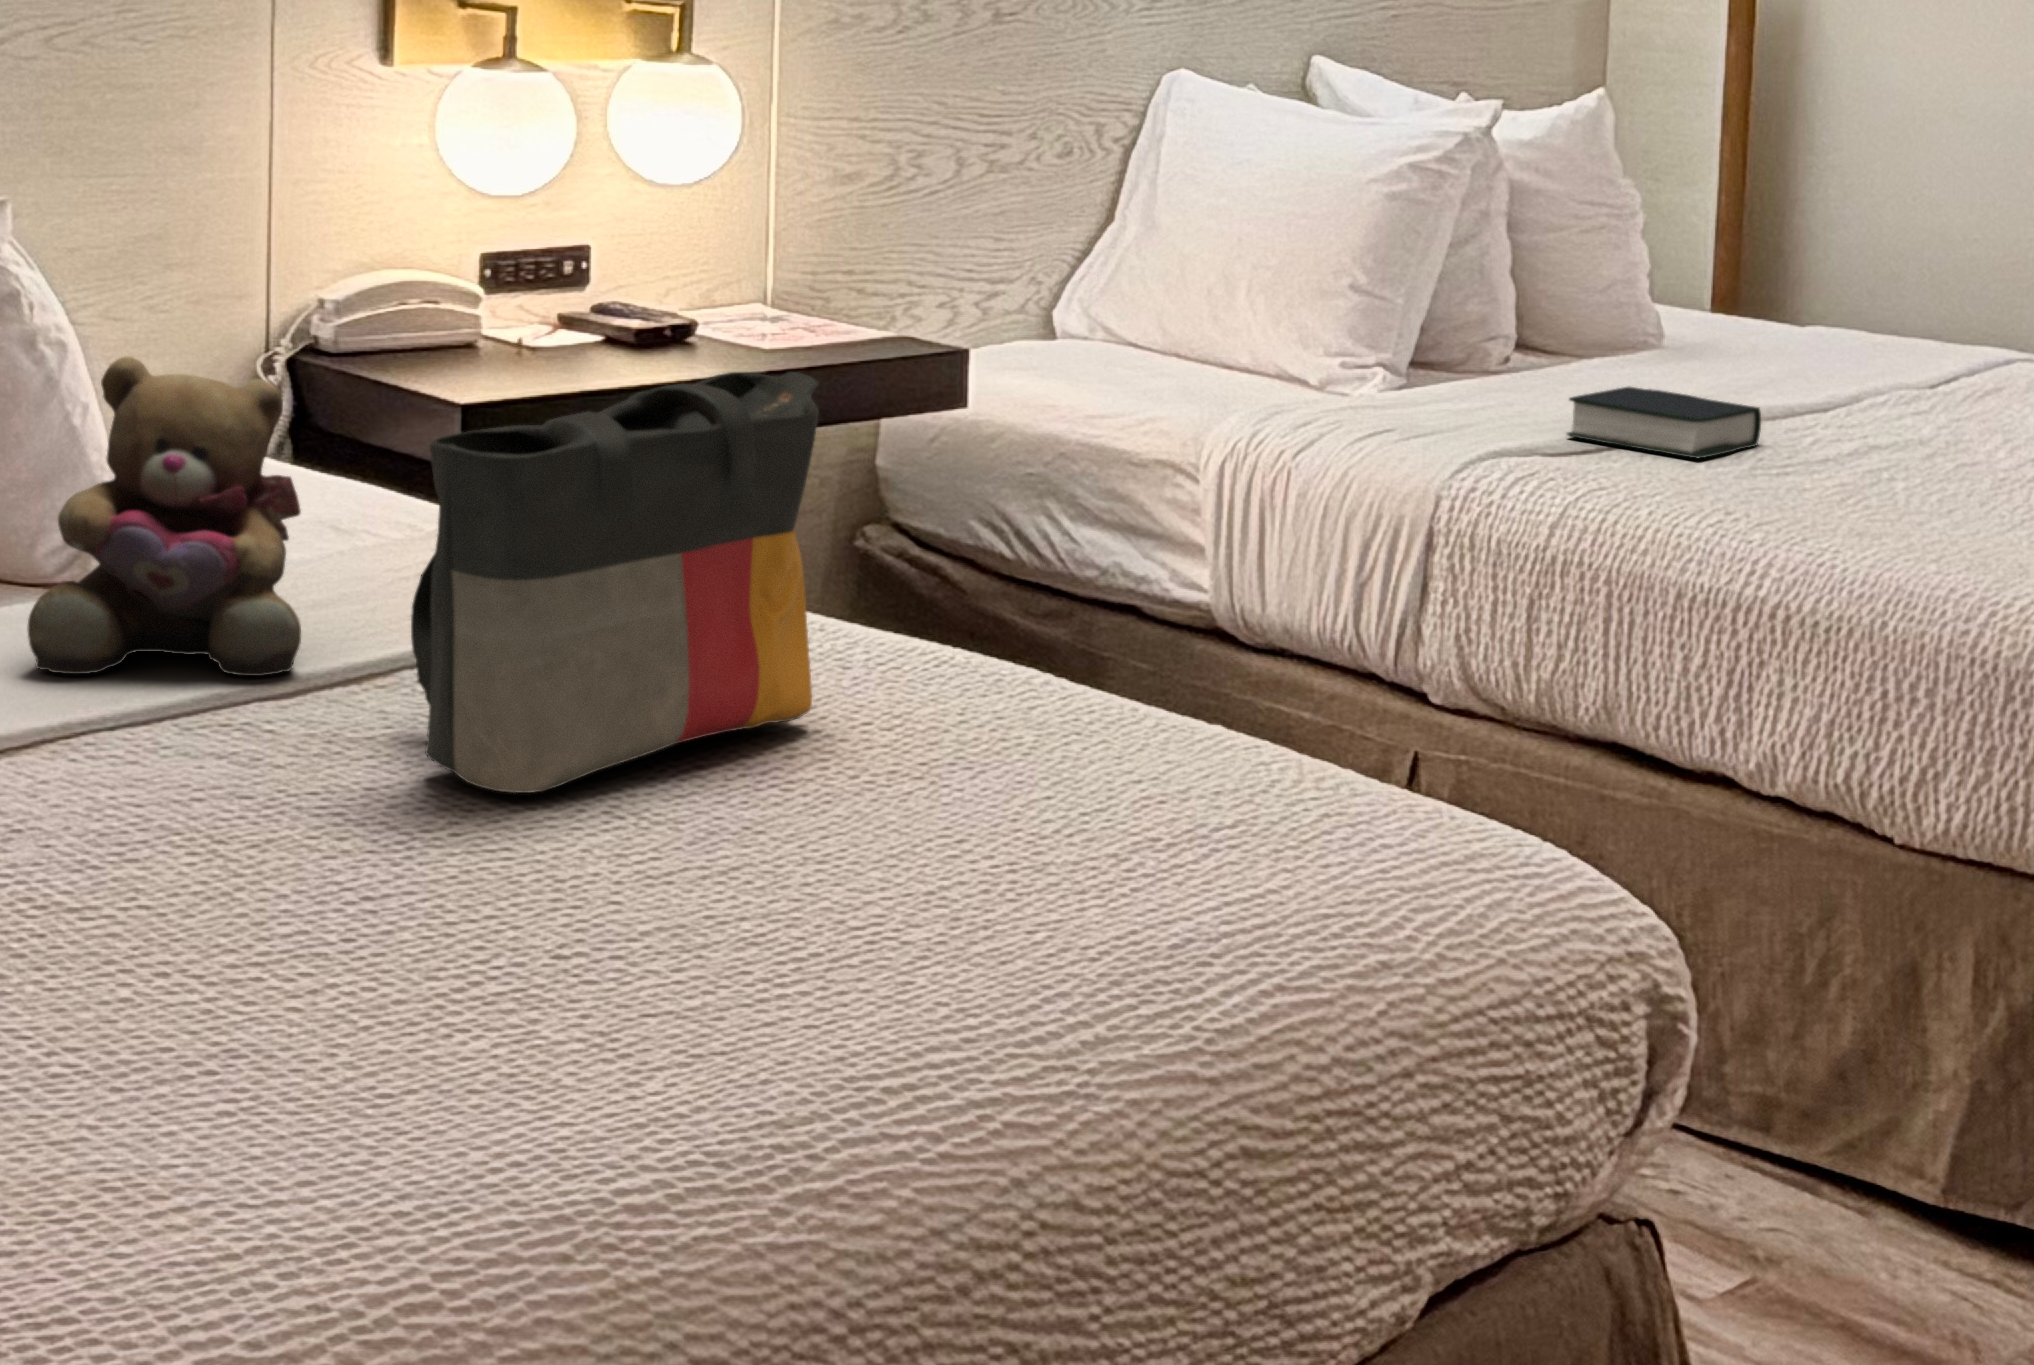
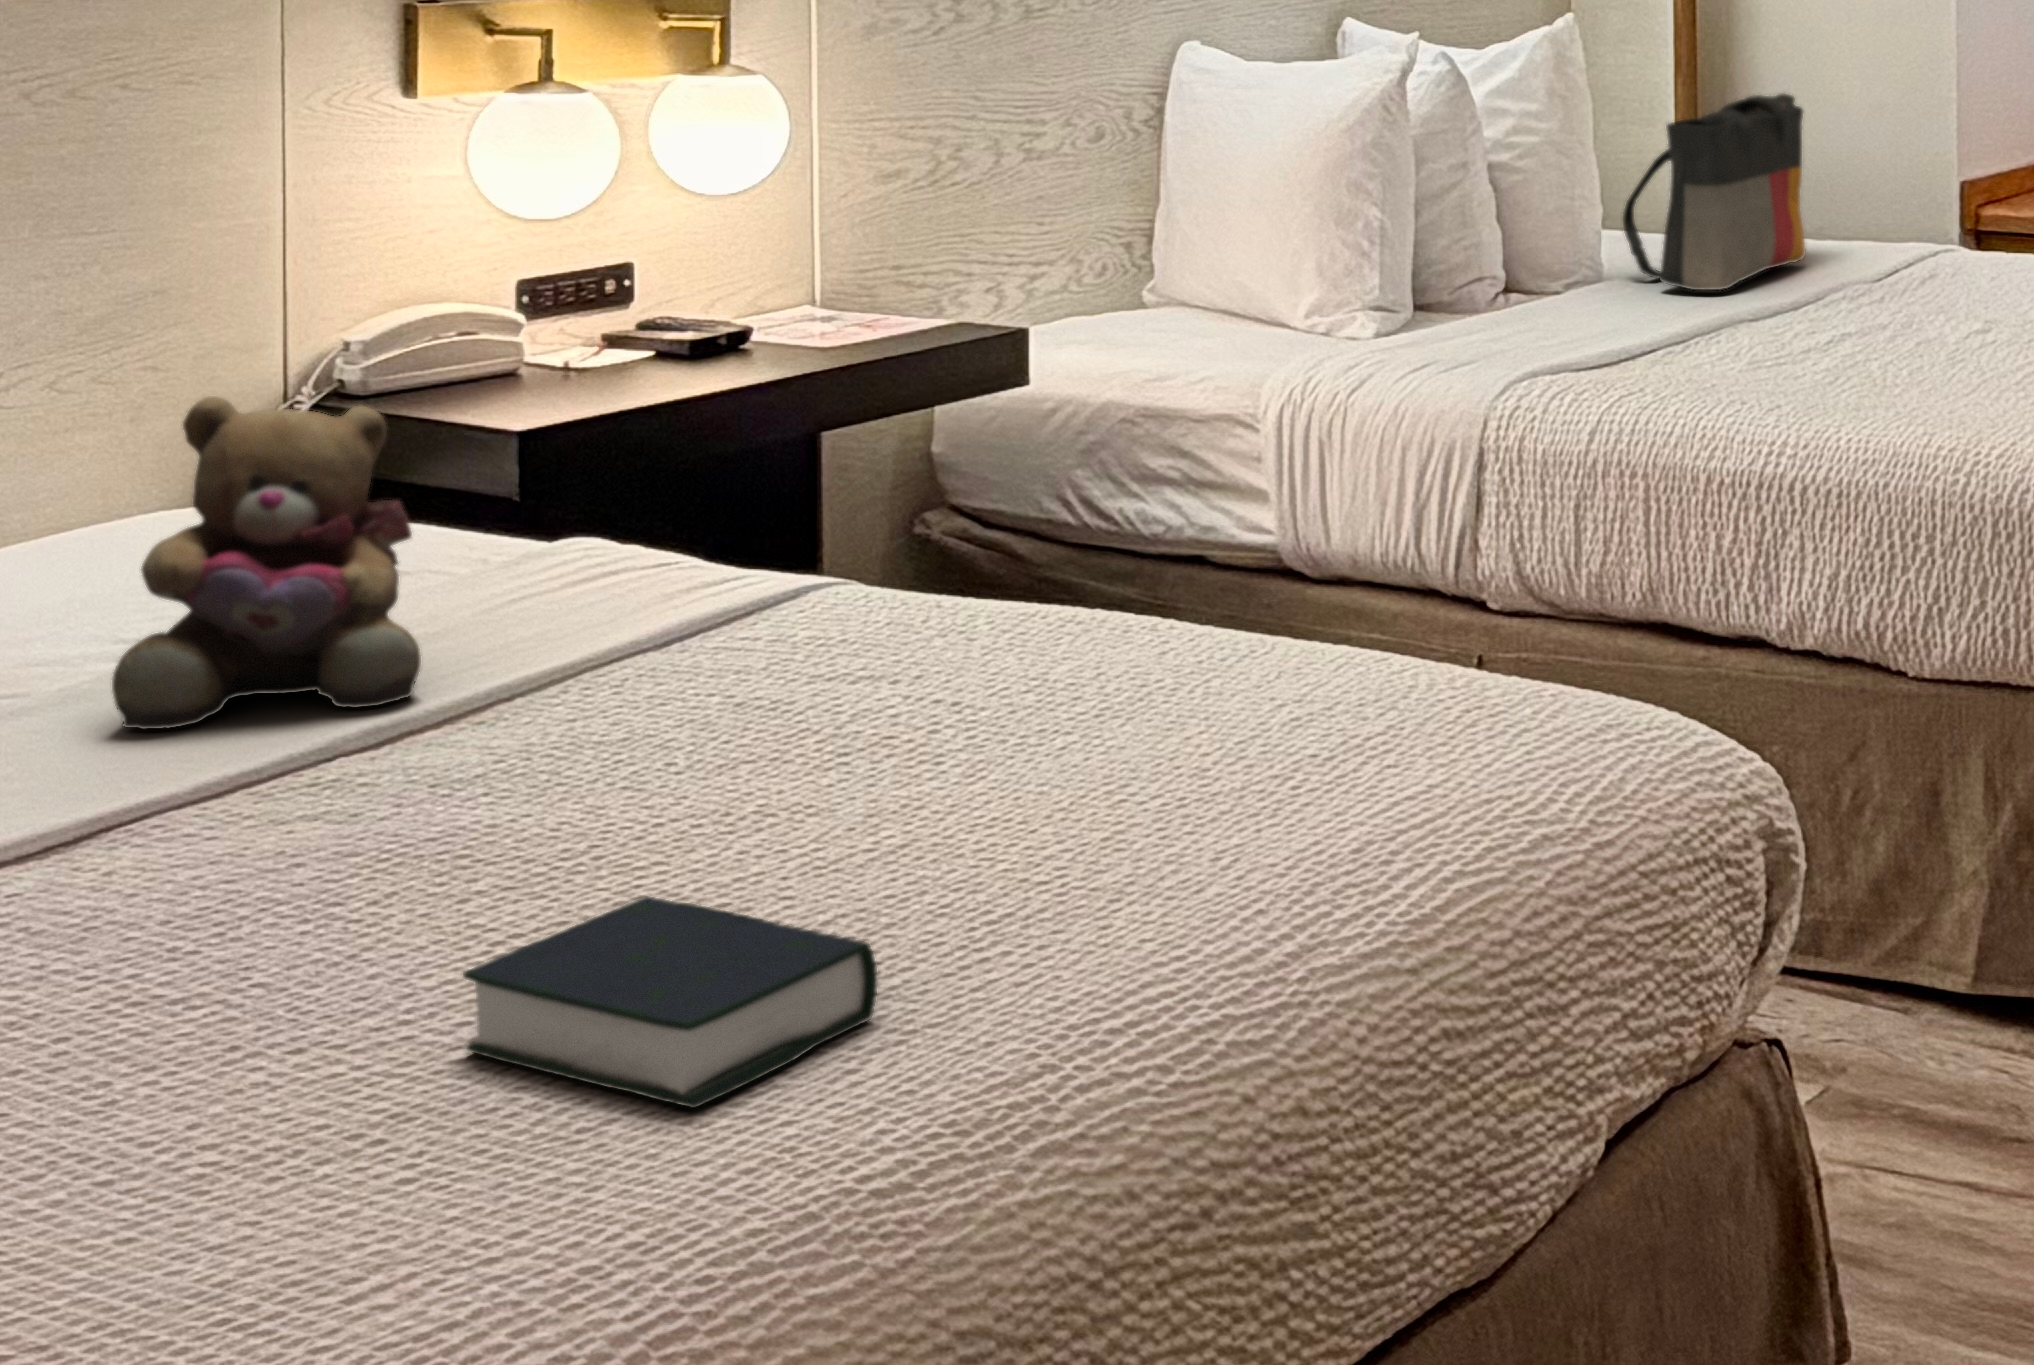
tote bag: present [411,372,819,793] -> present [1623,94,1806,290]
book: present [1567,387,1761,459] -> present [463,896,877,1108]

